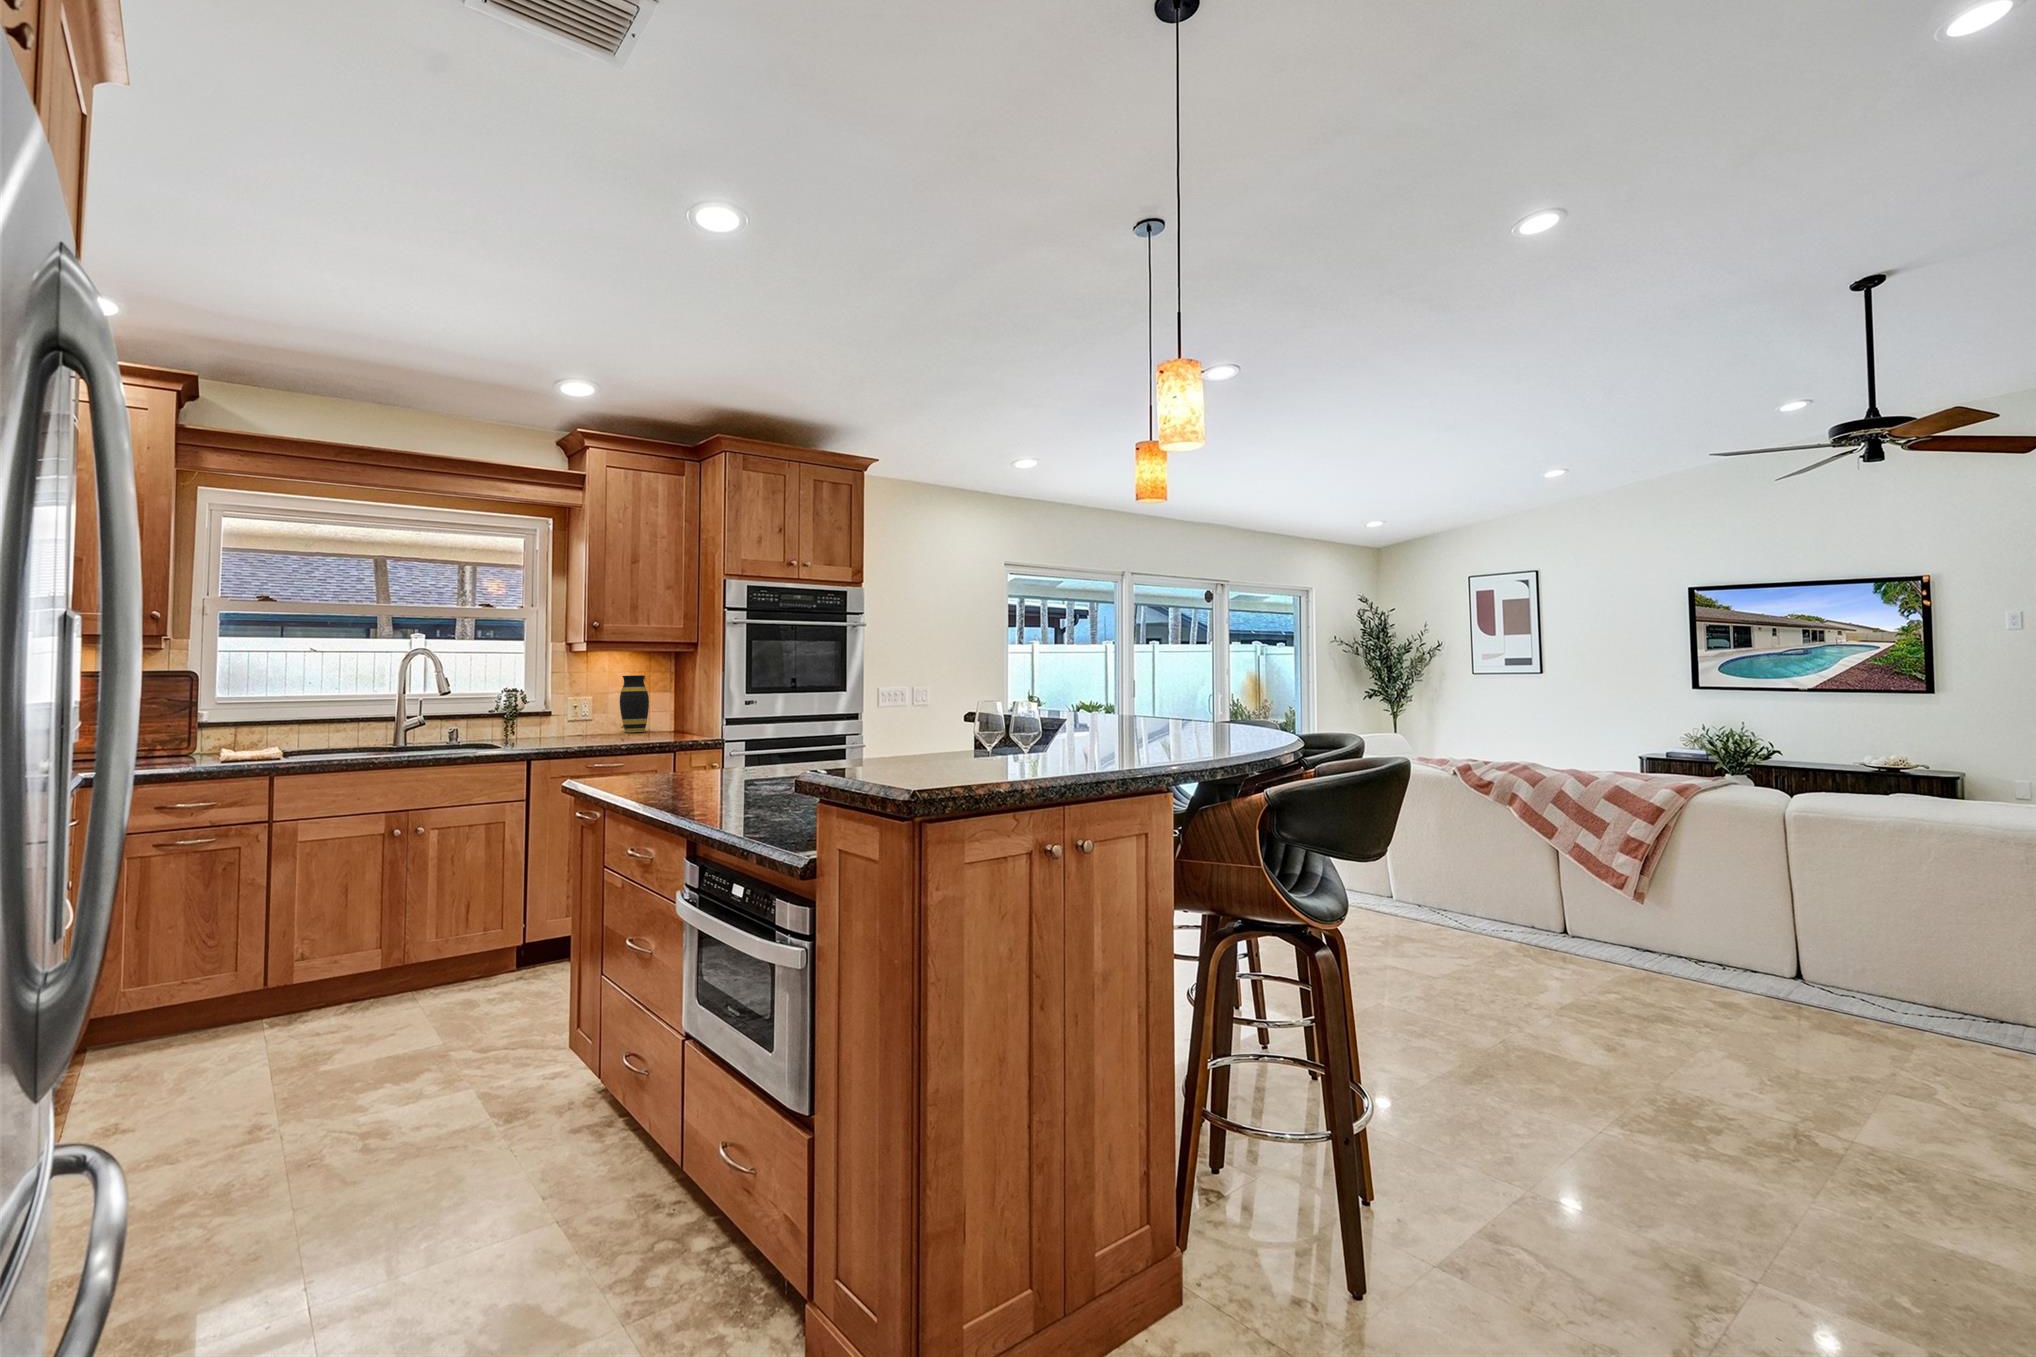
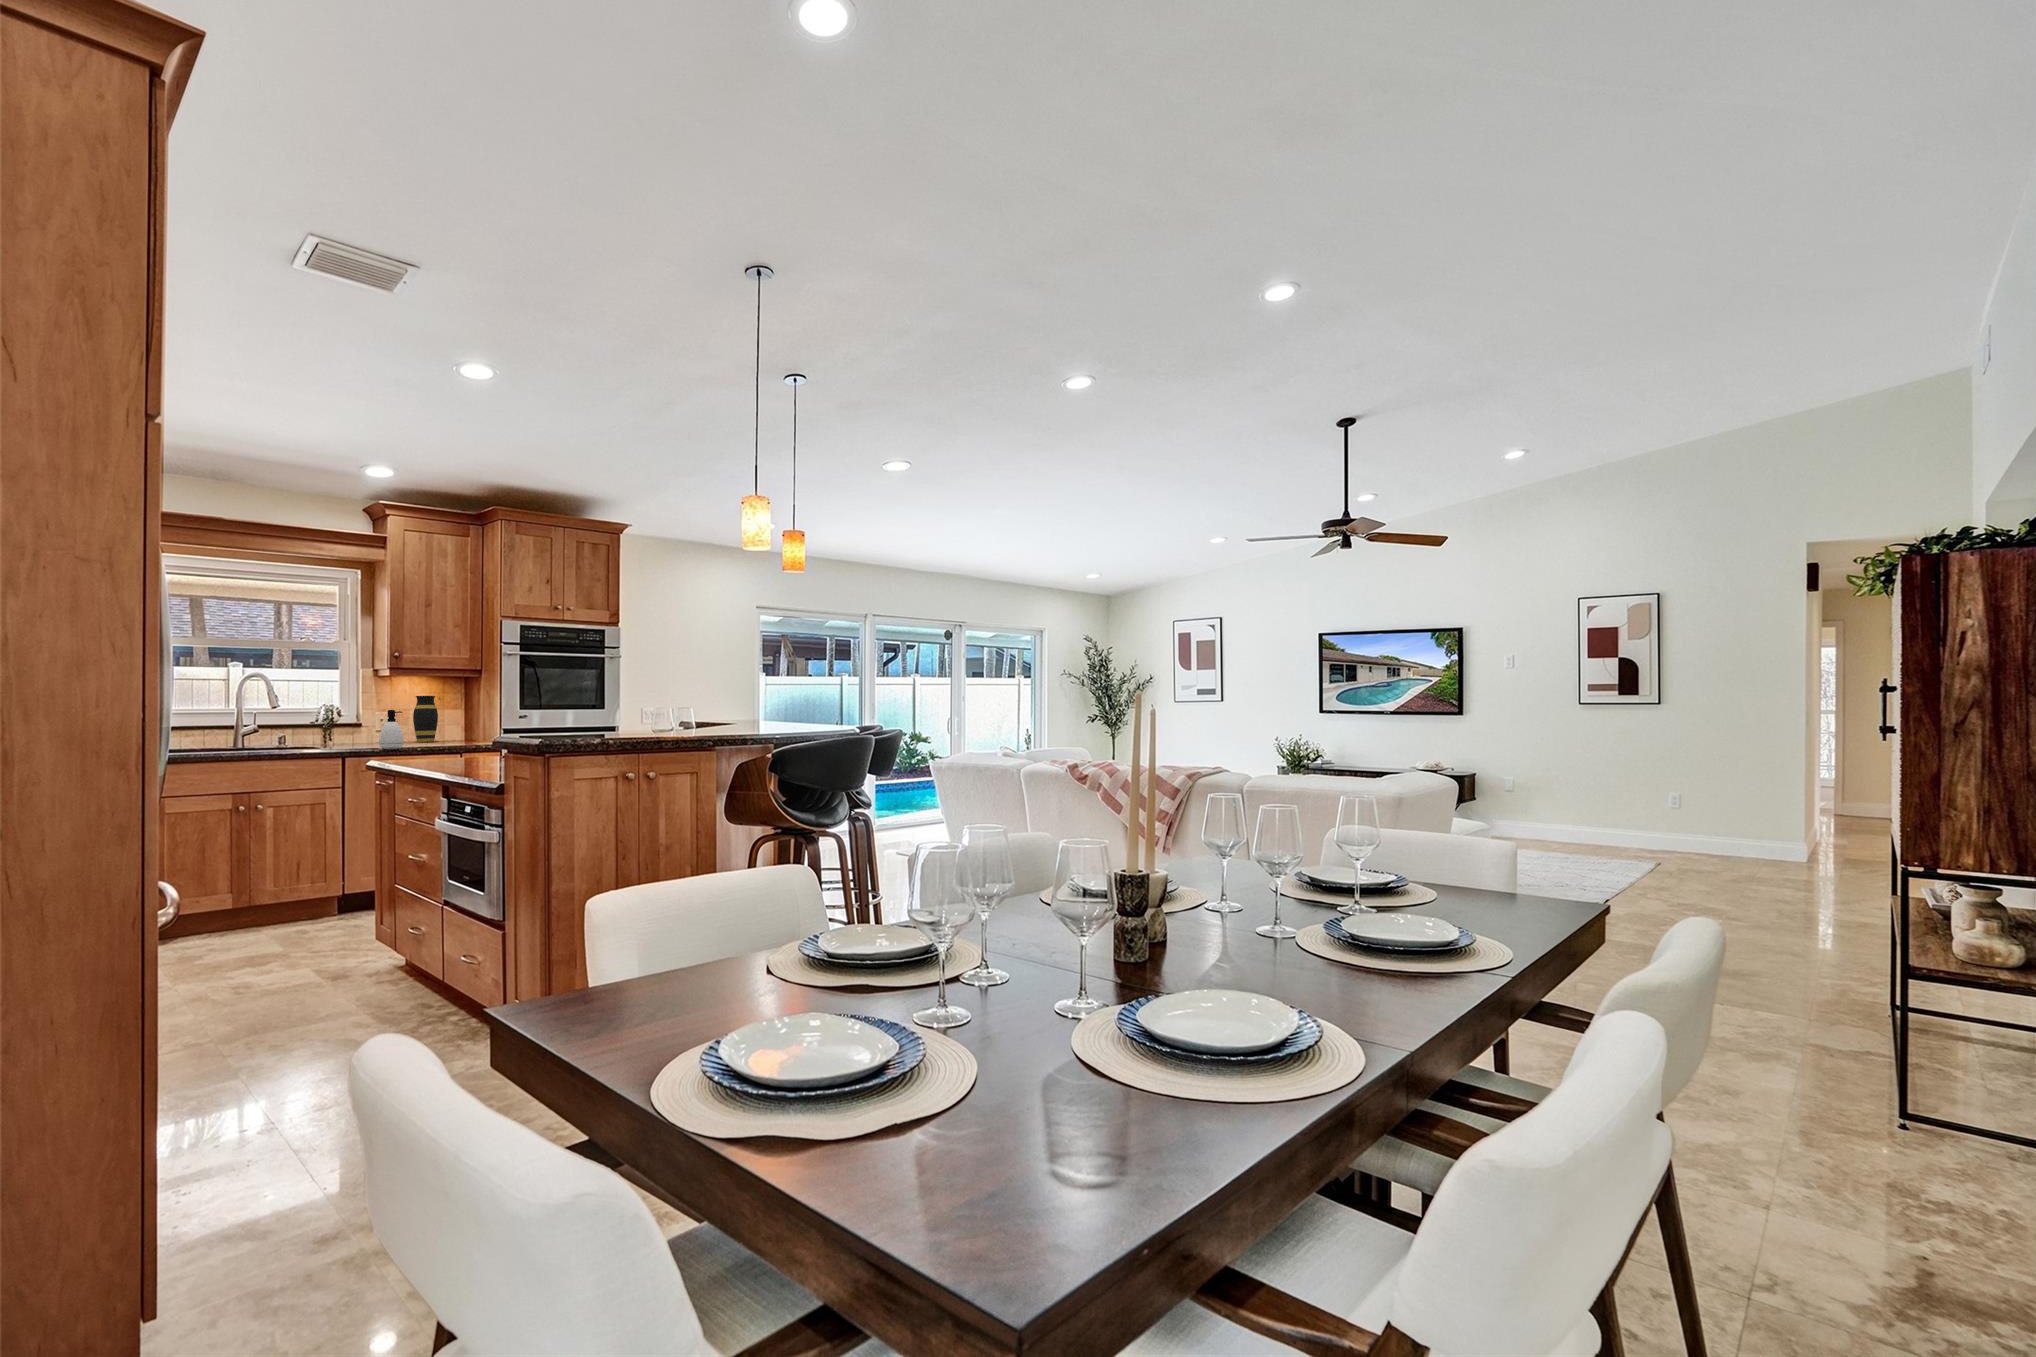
soap dispenser: none [567,696,598,748] -> present [379,710,404,749]

